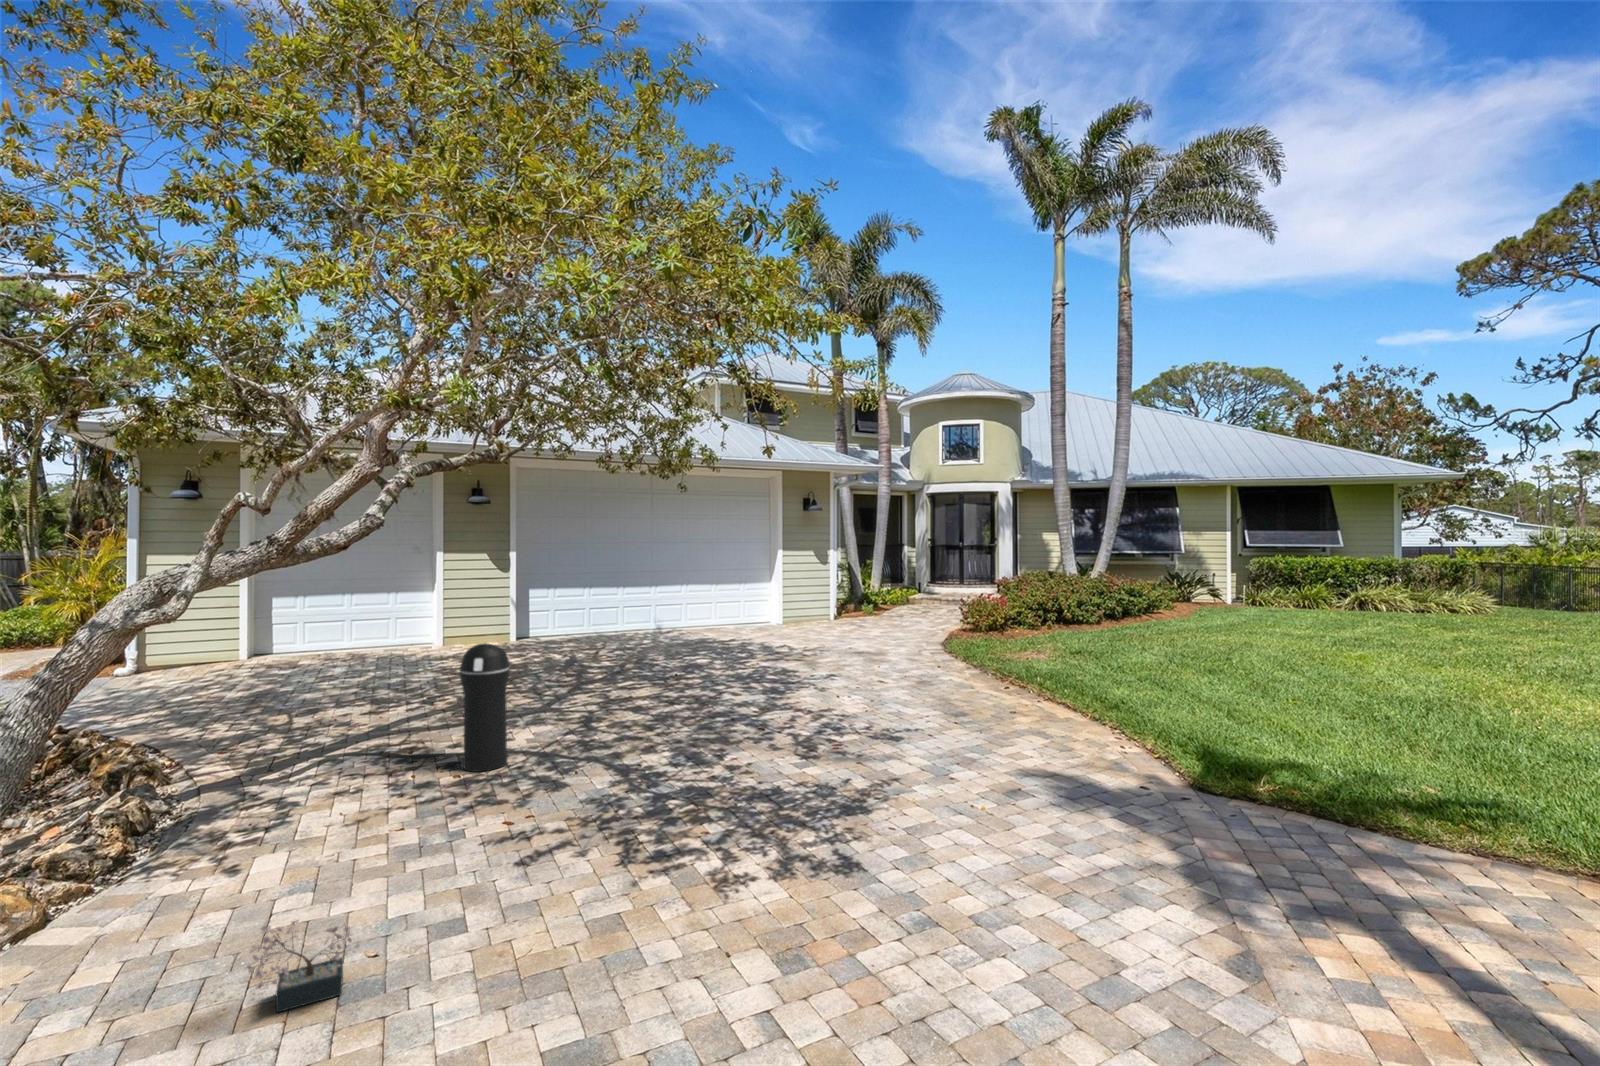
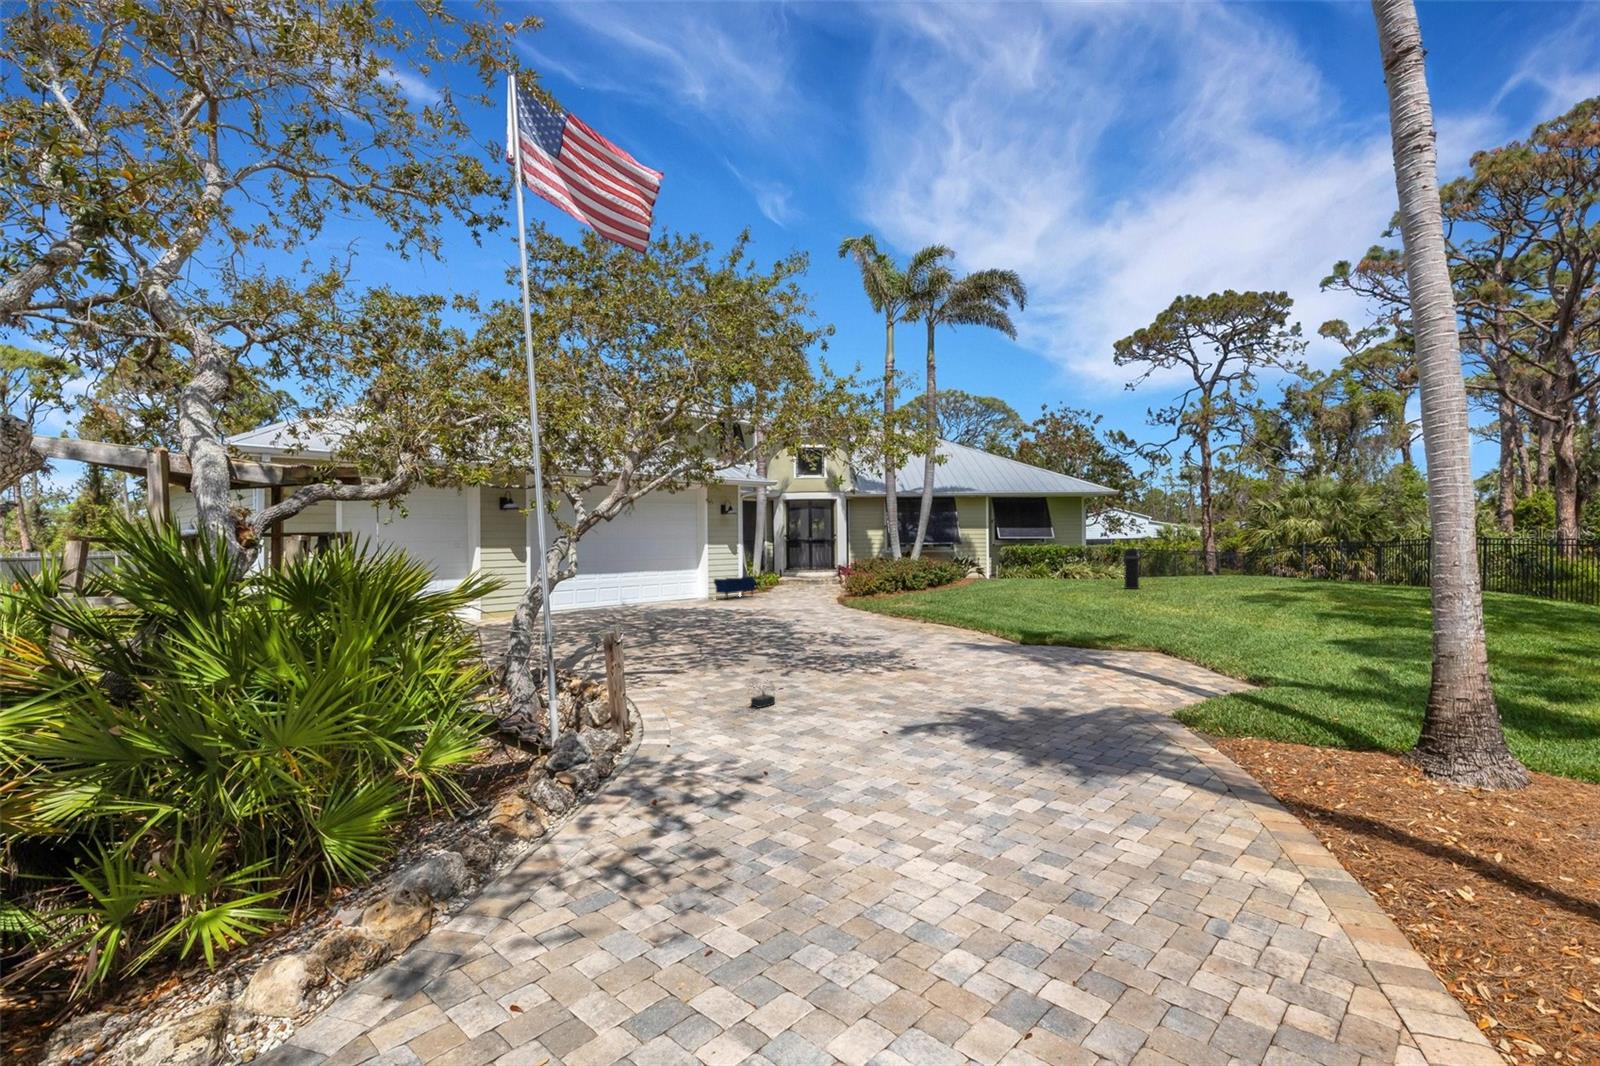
bench: none [786,593,847,626] -> present [714,577,755,599]
trash can: present [460,643,510,772] -> present [1123,549,1140,589]

